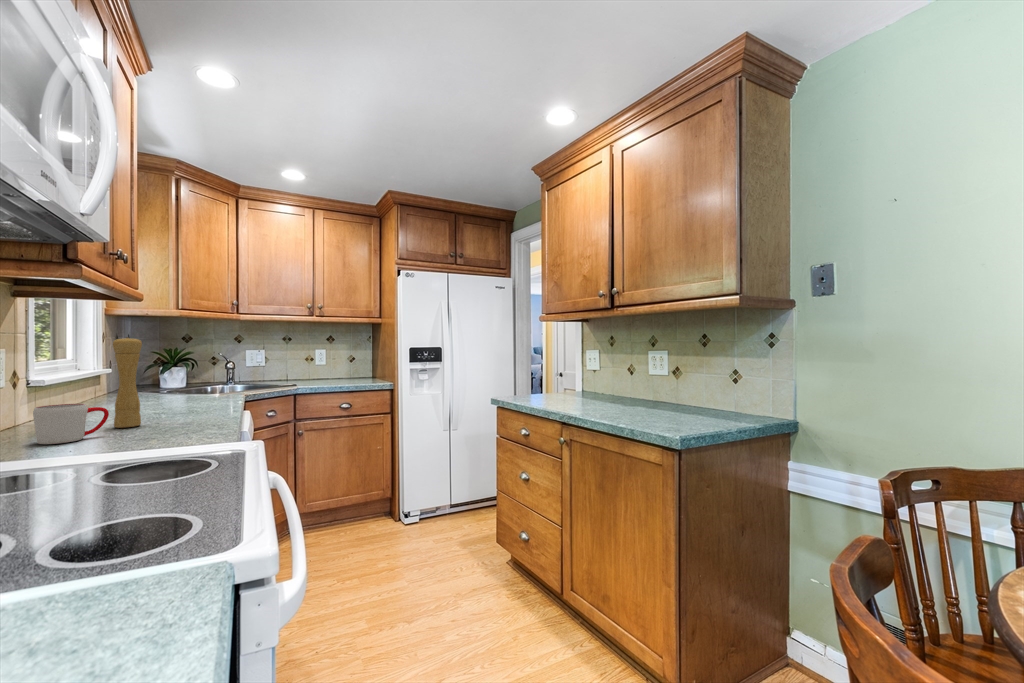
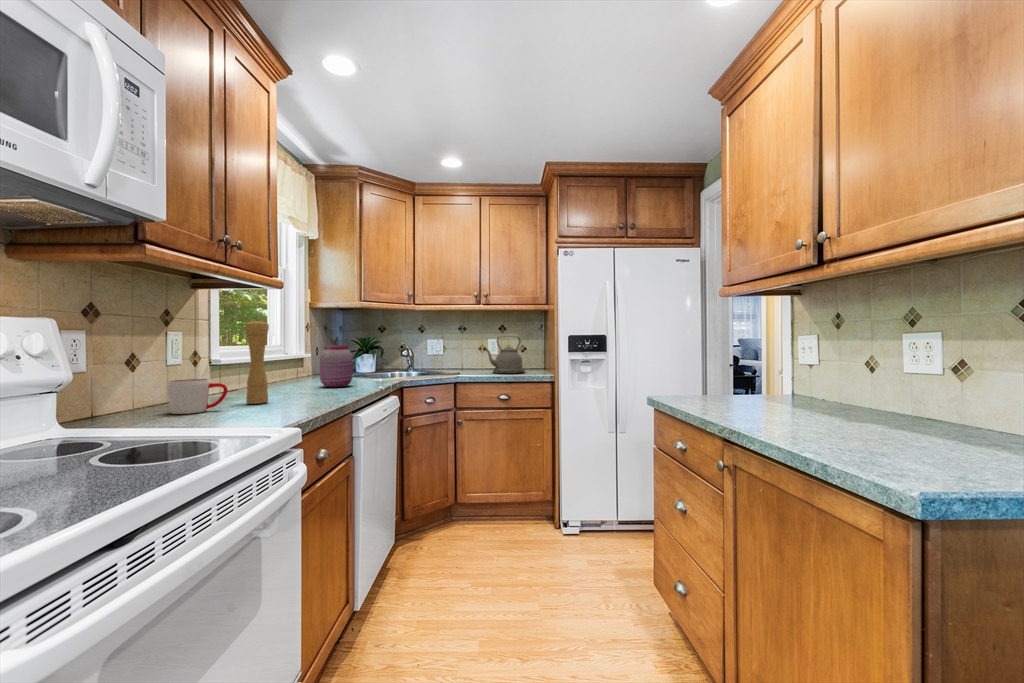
kettle: none [321,347,361,383] -> present [485,337,525,374]
jar: none [160,360,200,406] -> present [320,345,353,387]

